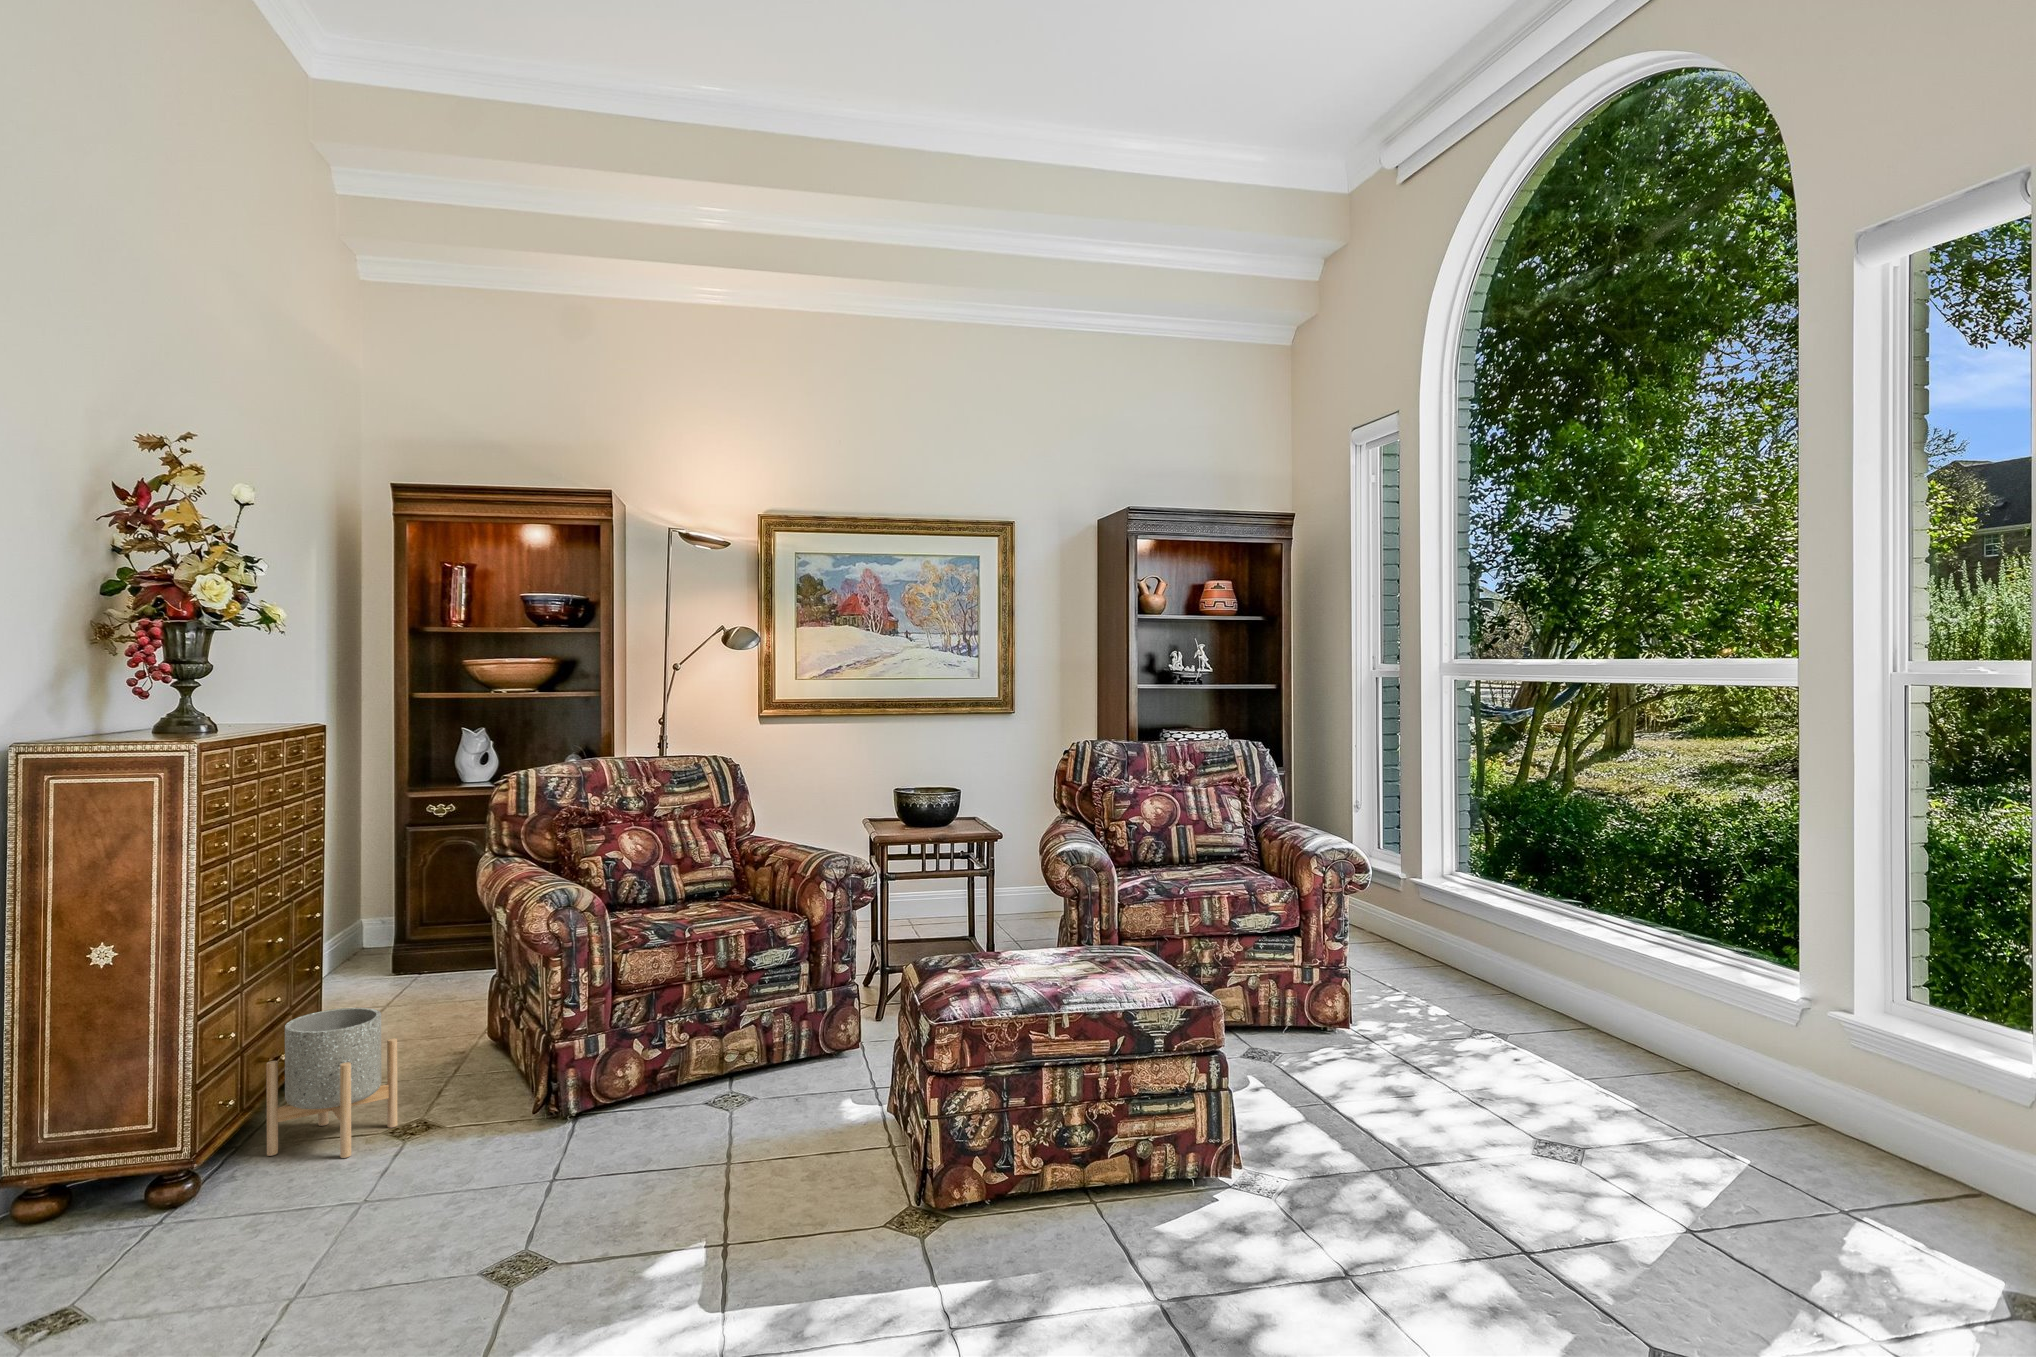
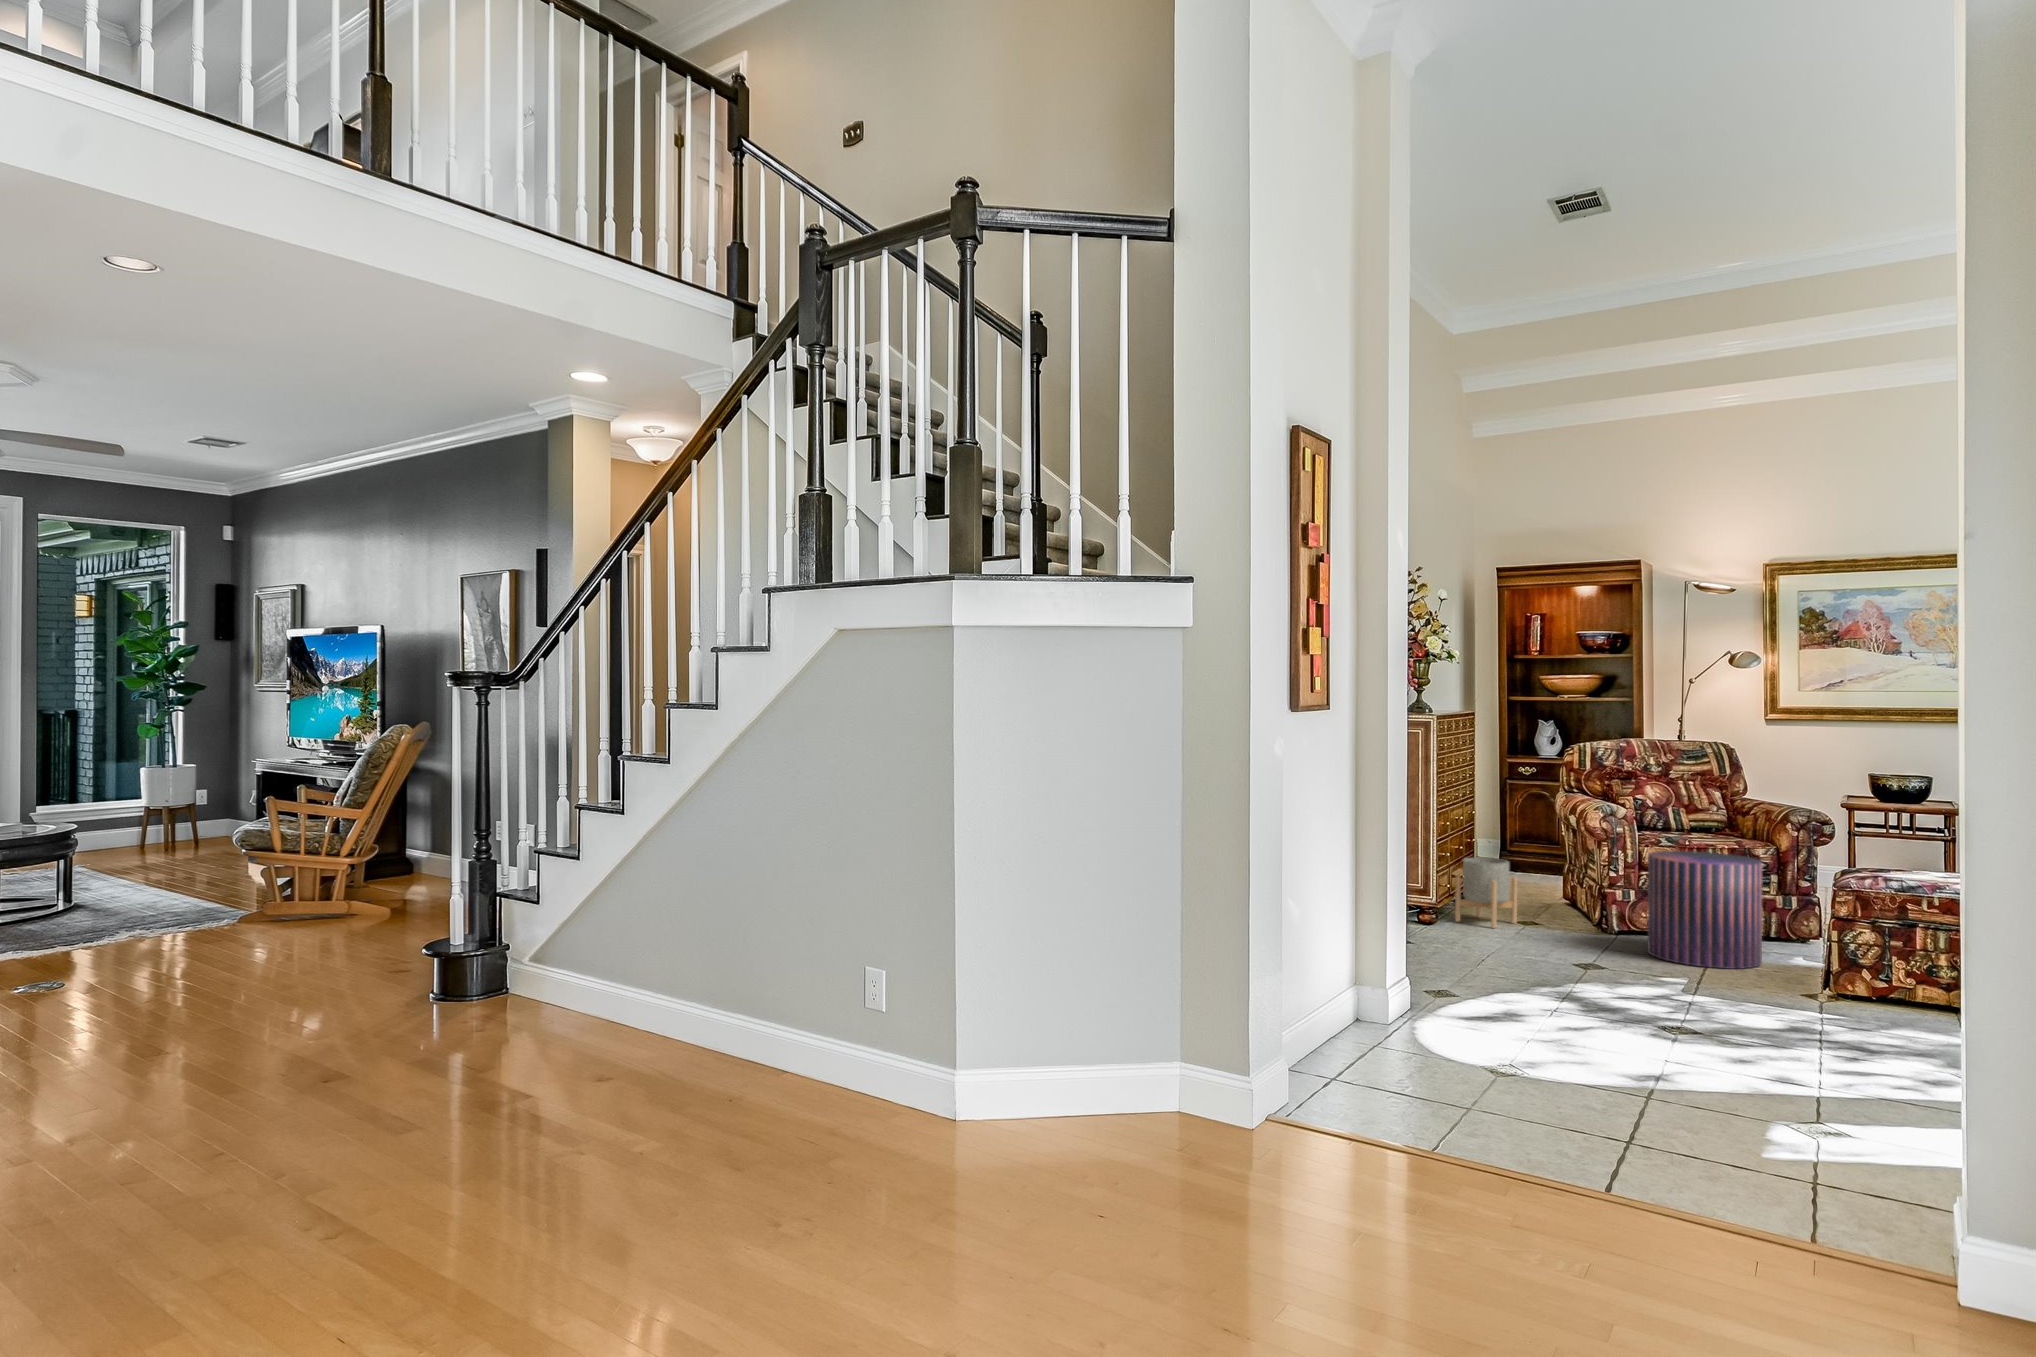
pouf: none [629,952,805,1180] -> present [1648,851,1762,969]

